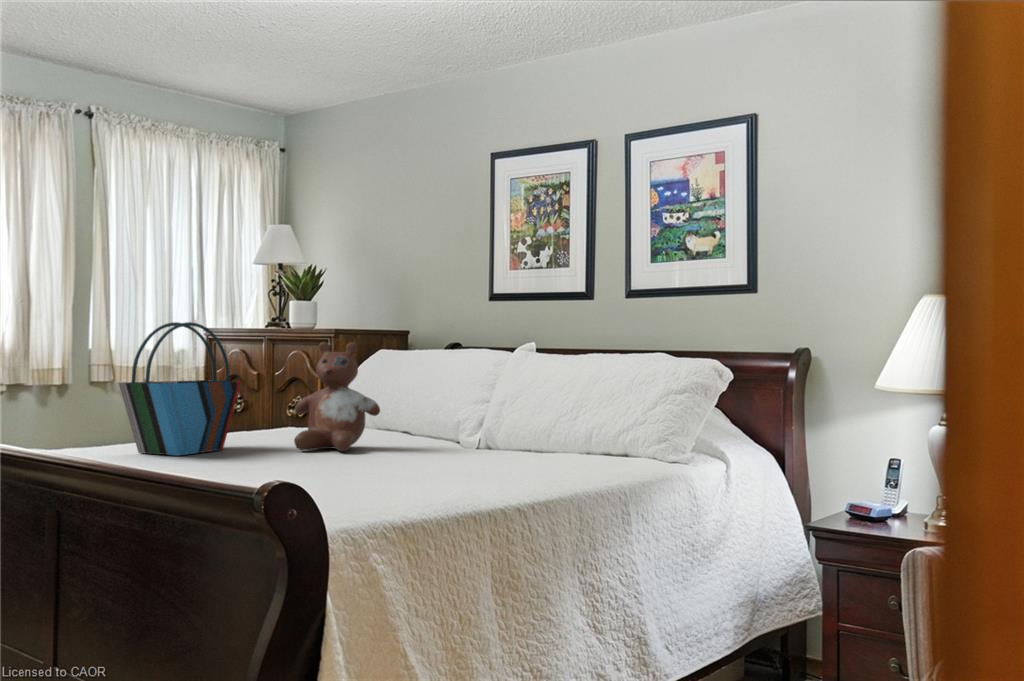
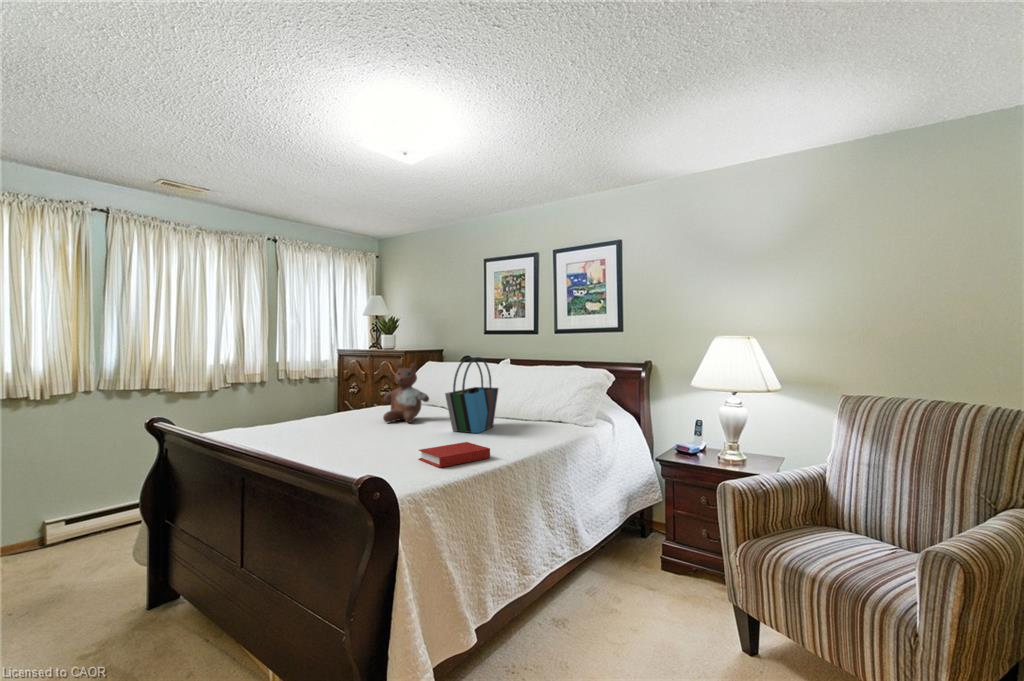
tote bag: present [119,322,241,456] -> present [445,357,498,433]
book: none [360,470,488,503] -> present [419,442,490,468]

